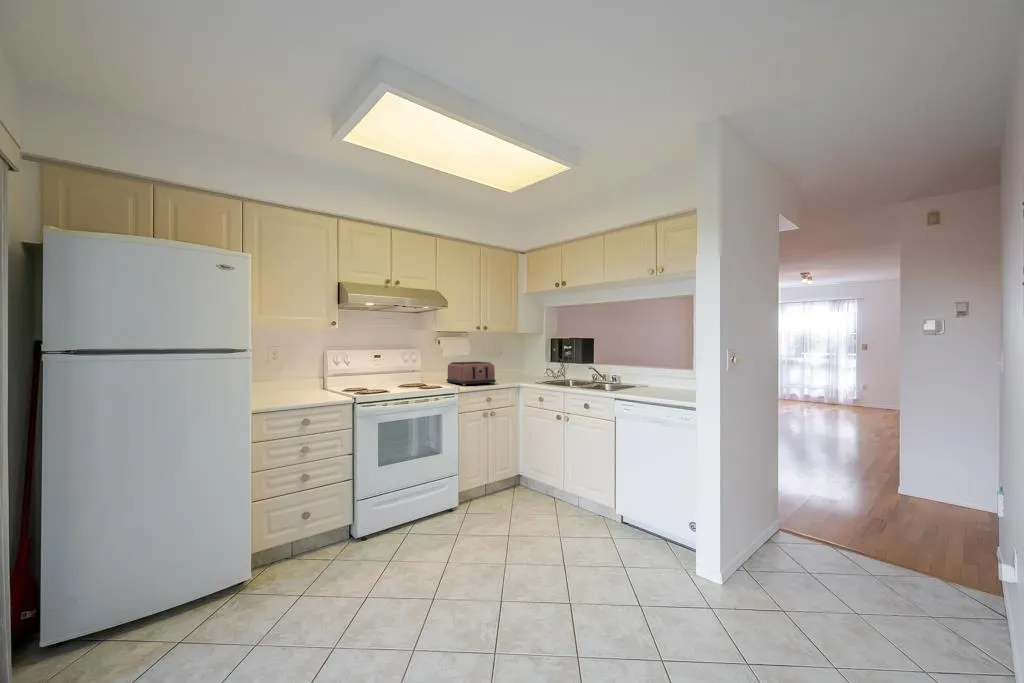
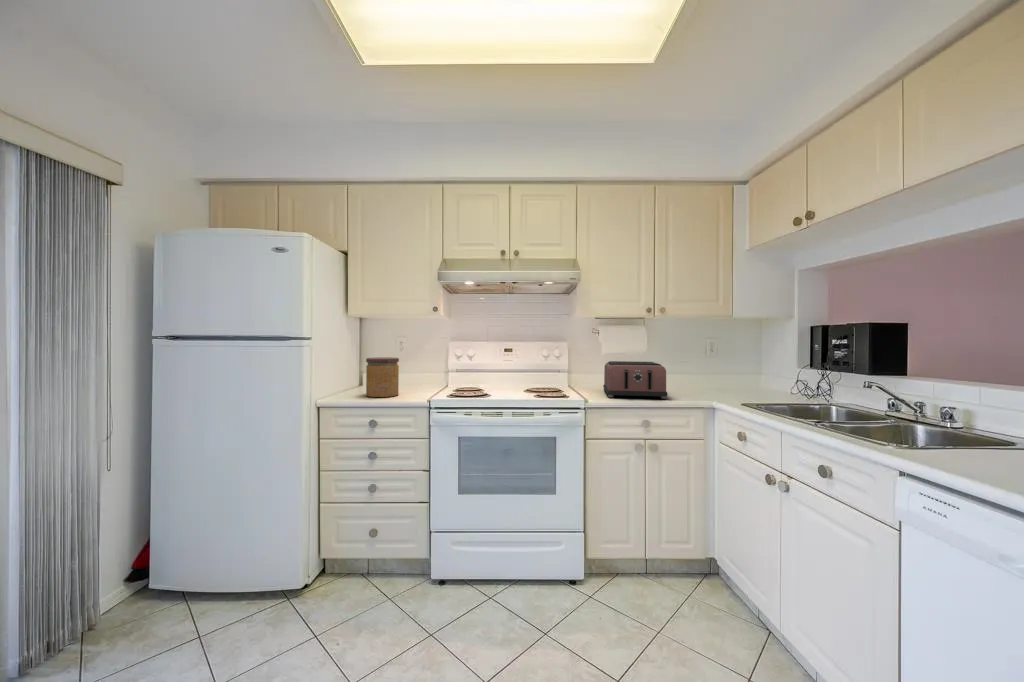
jar: none [284,366,314,400] -> present [366,357,399,397]

